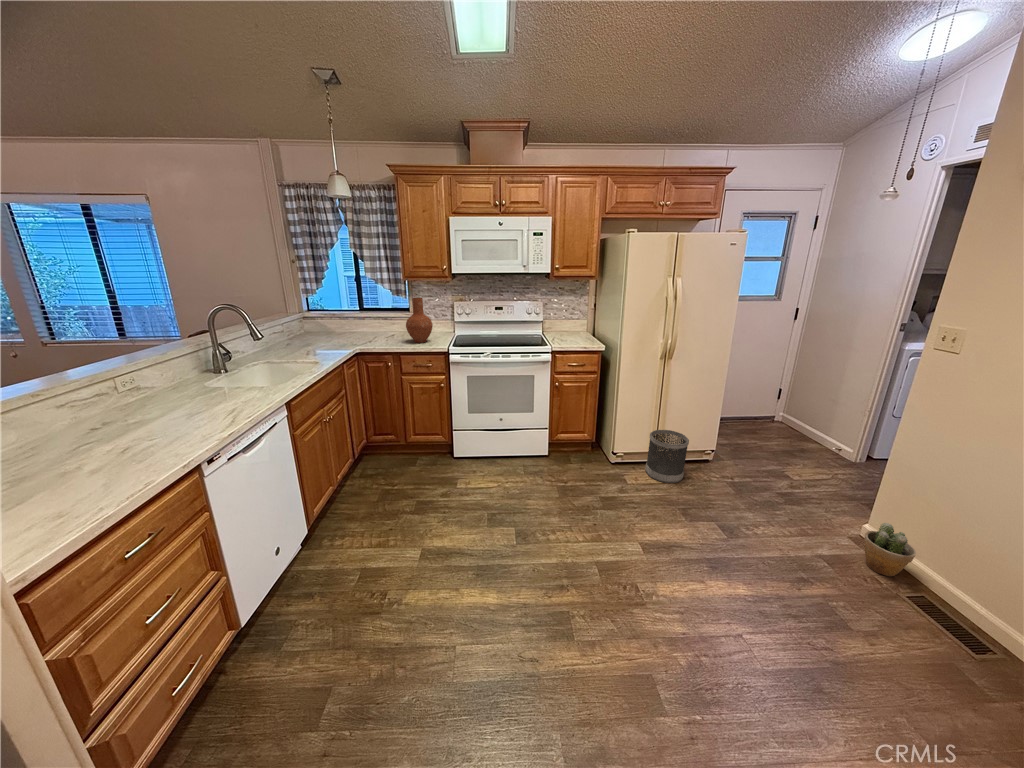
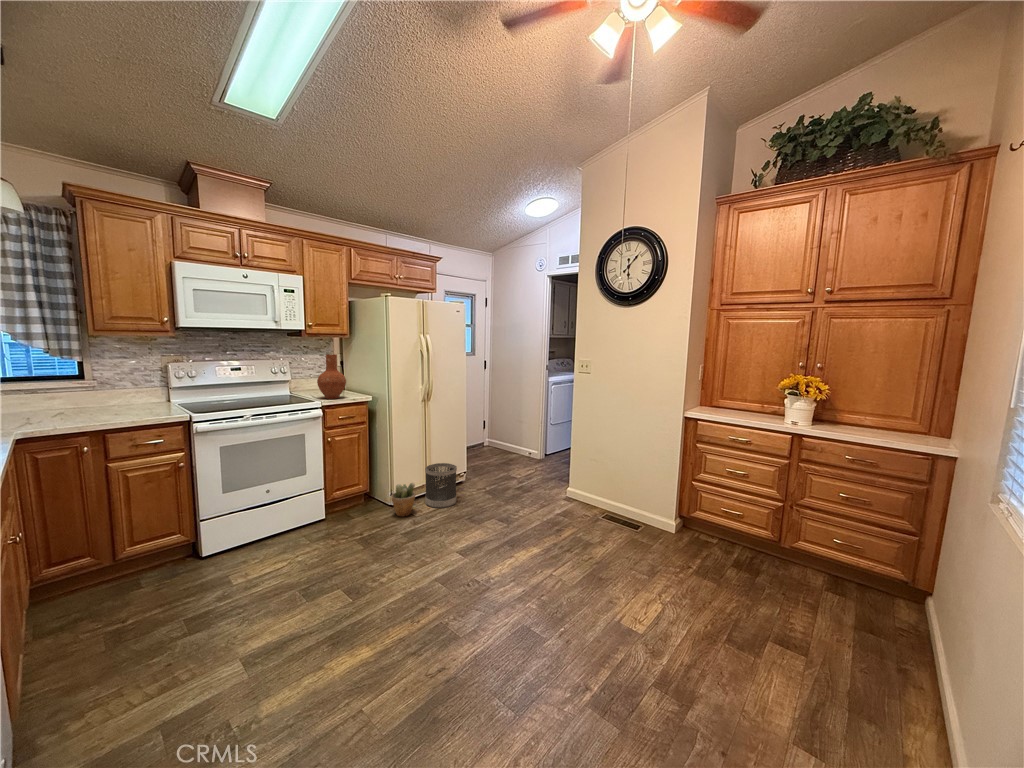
vase: present [406,298,433,343] -> present [317,354,346,399]
potted plant: present [864,523,916,576] -> present [391,483,415,516]

